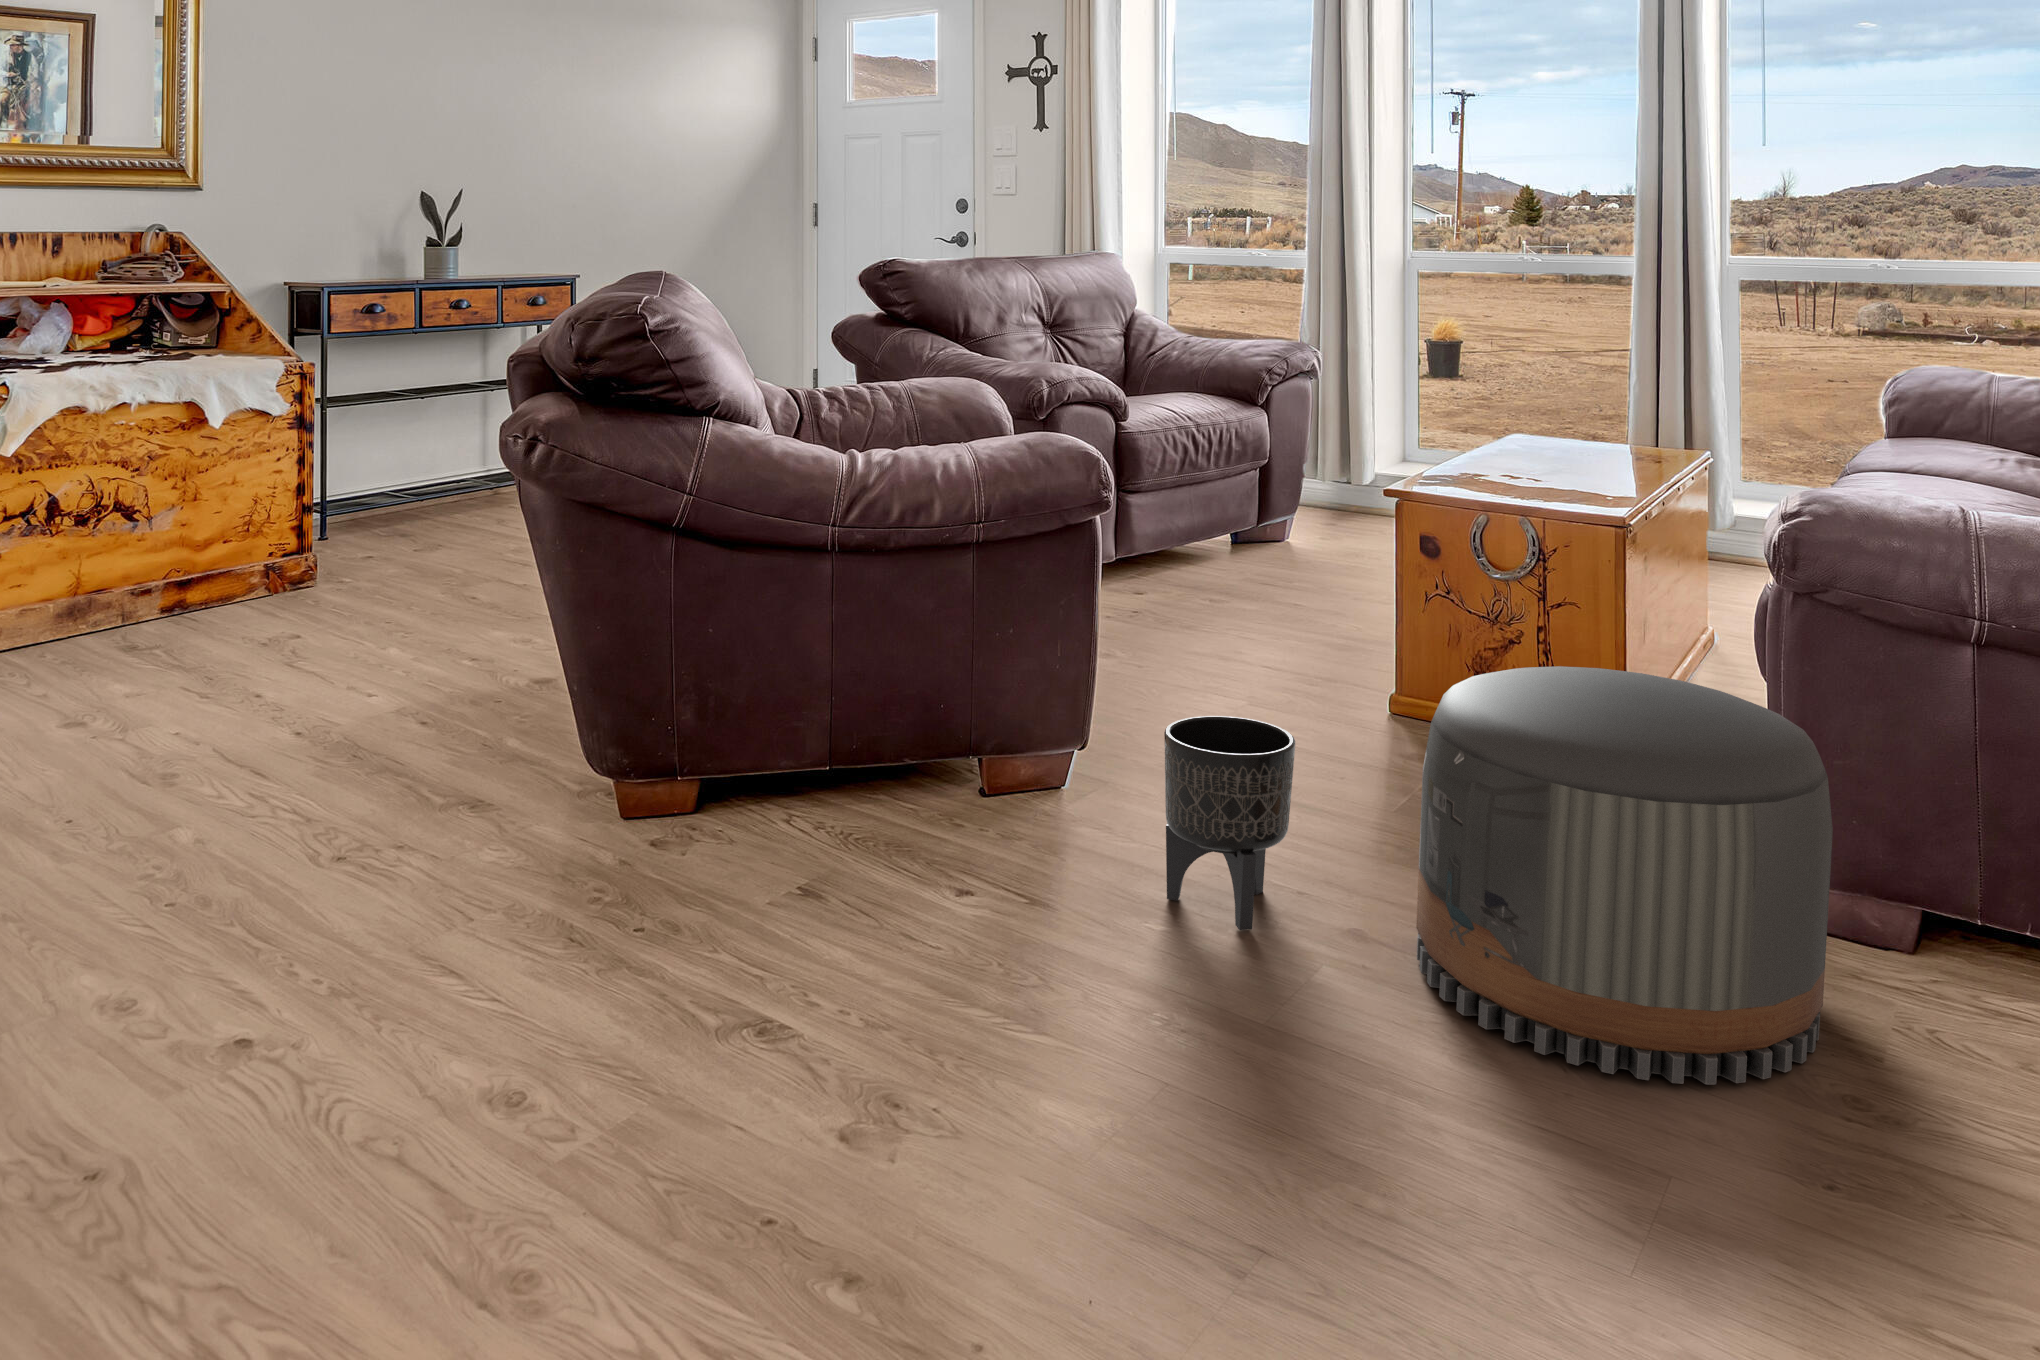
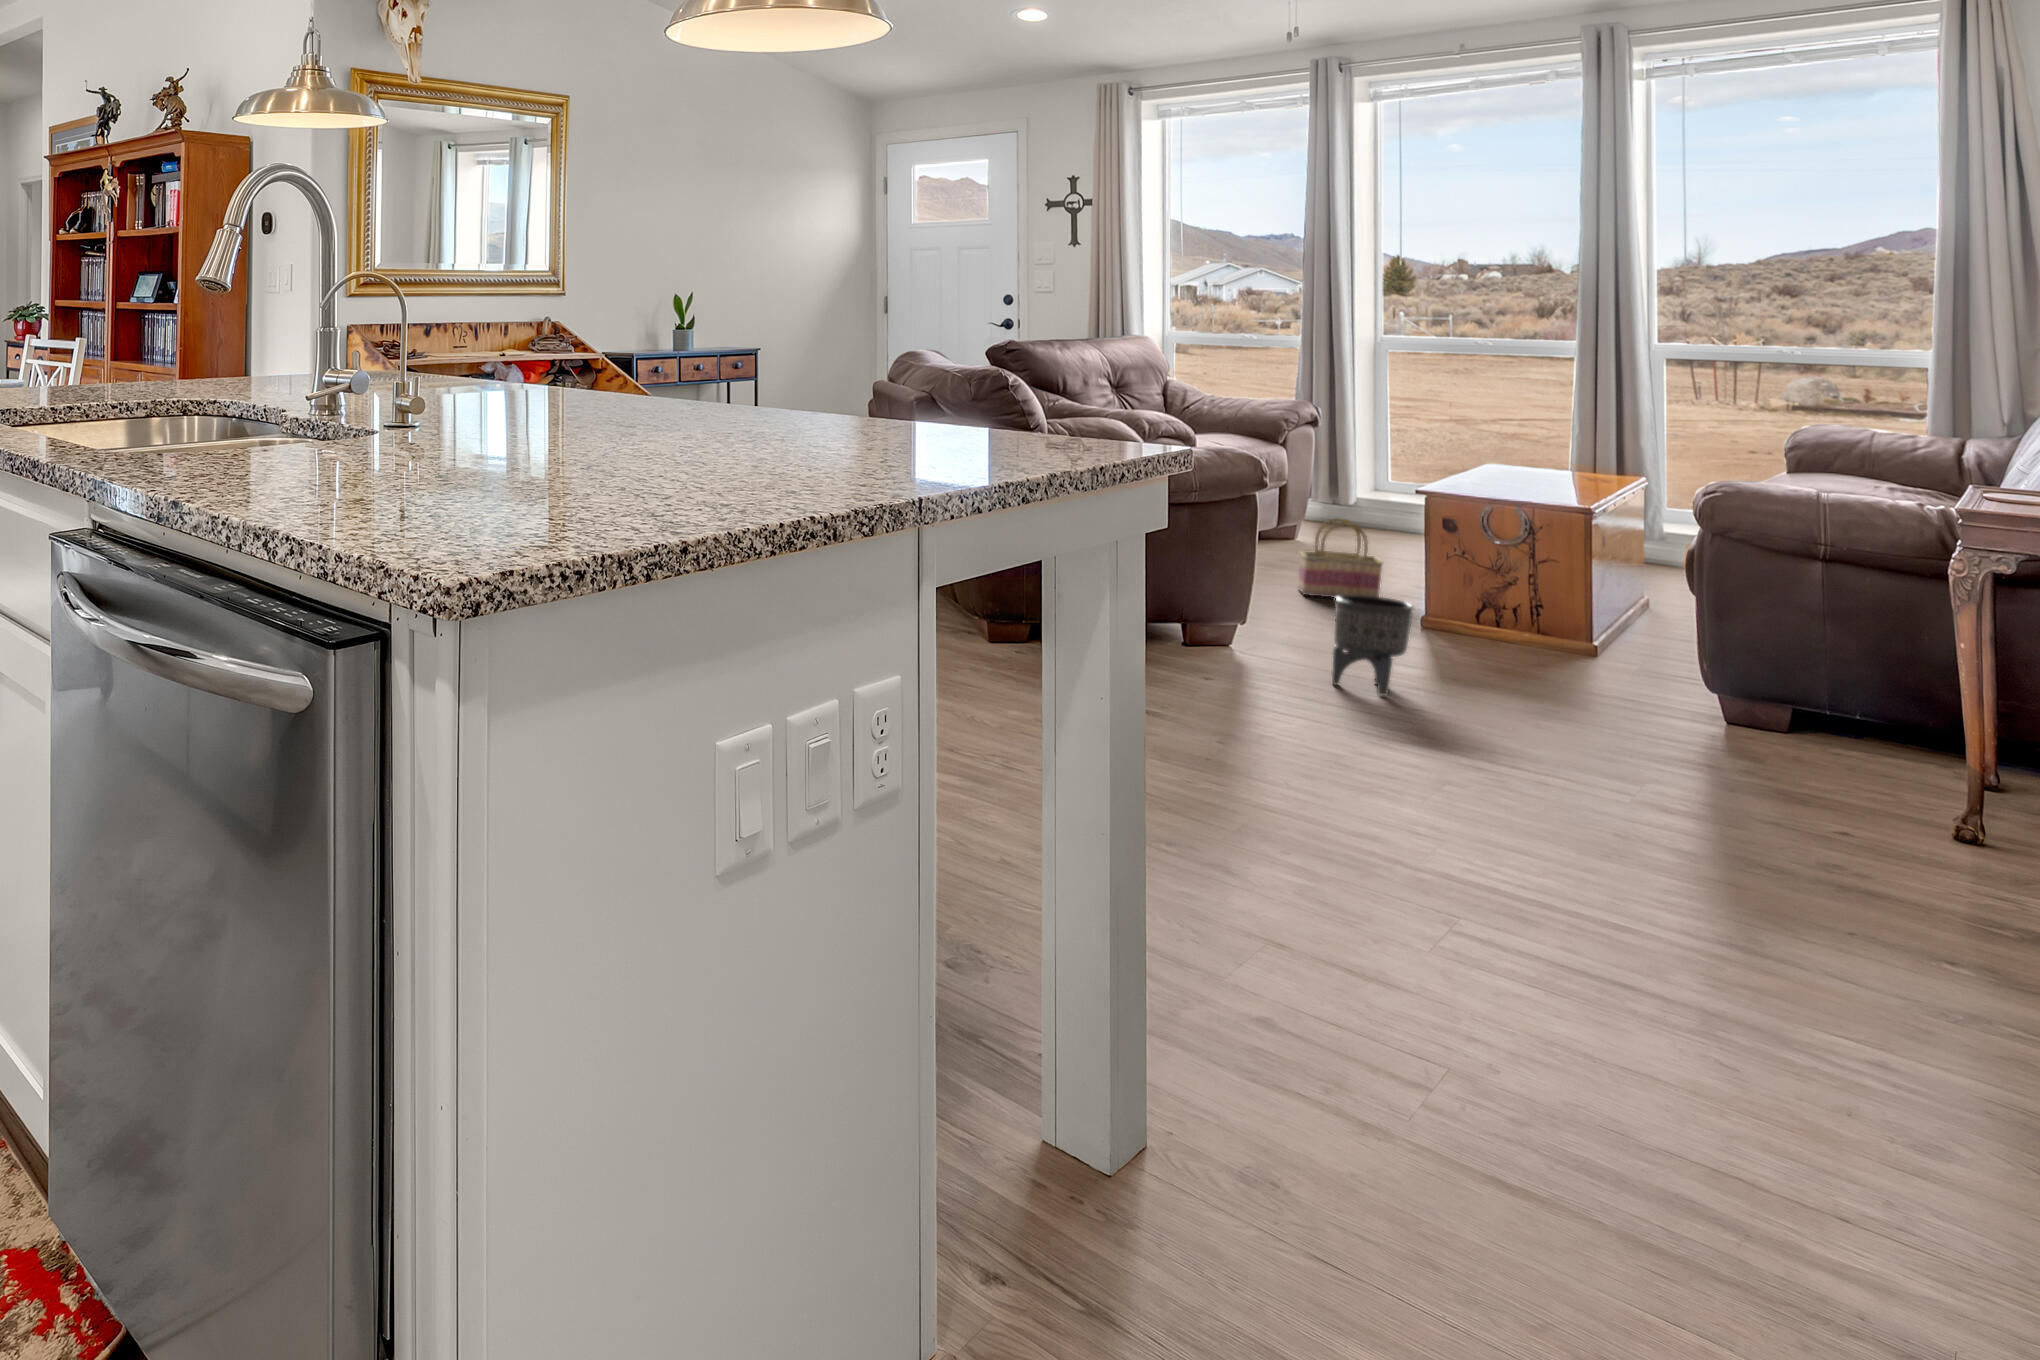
basket: none [1241,527,1354,662] -> present [1298,518,1383,598]
pouf: present [1416,666,1833,1084] -> none [1484,571,1734,752]

